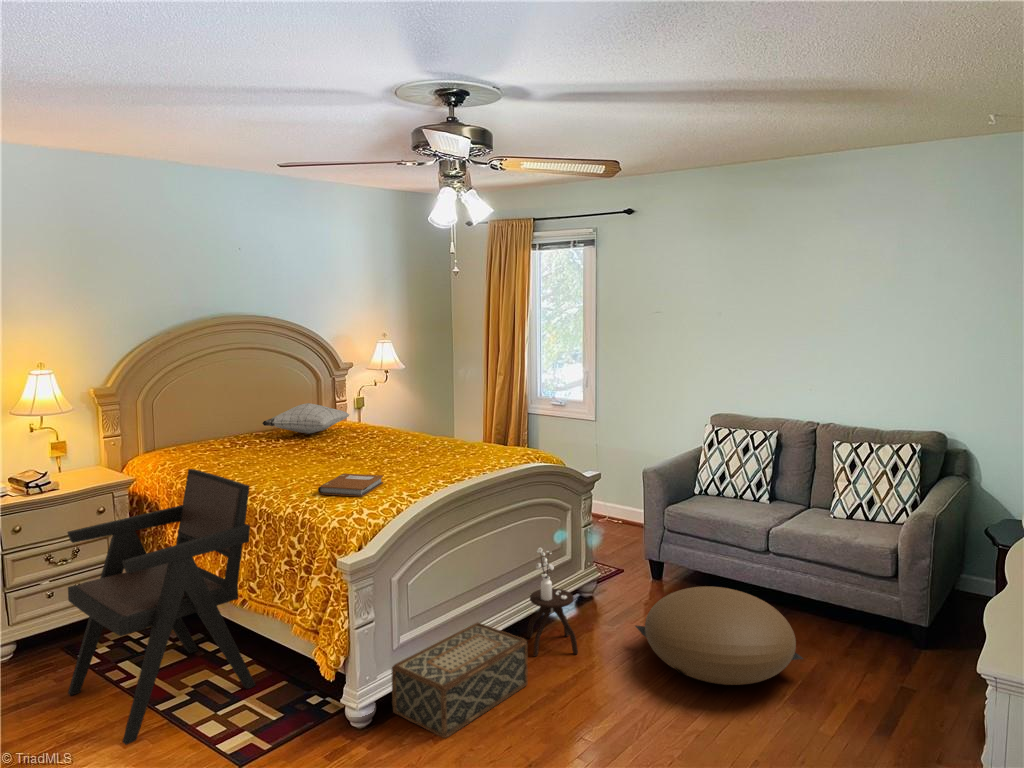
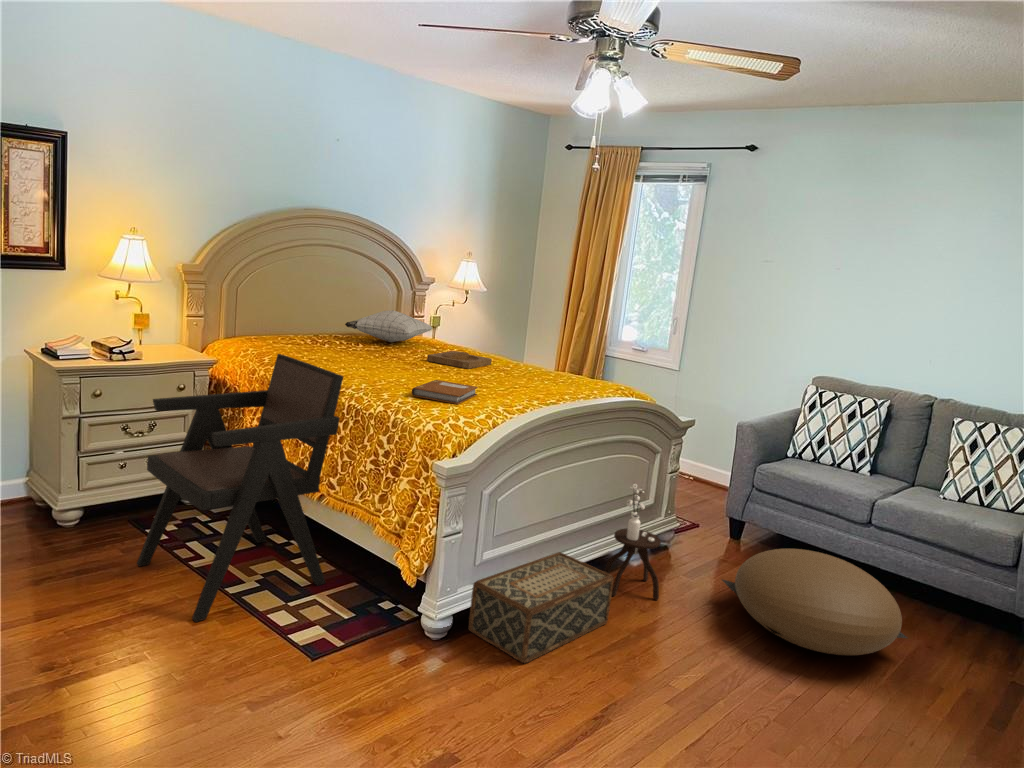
tray: none [342,437,405,454] -> present [427,351,492,369]

